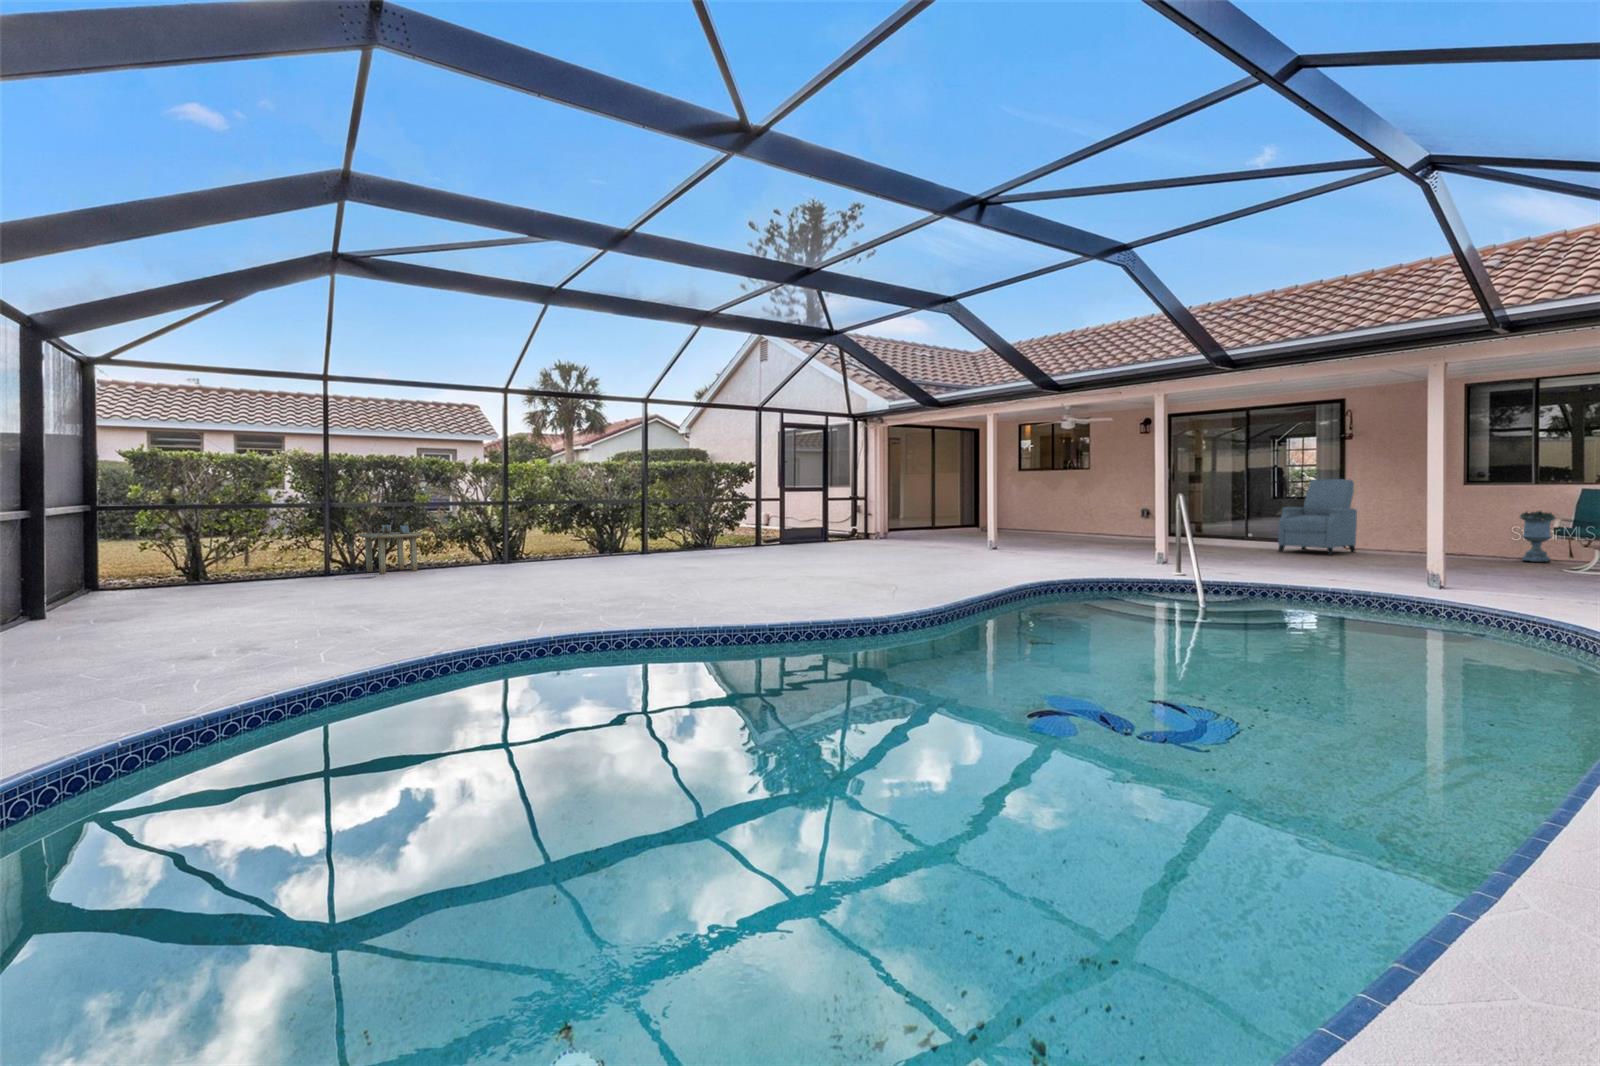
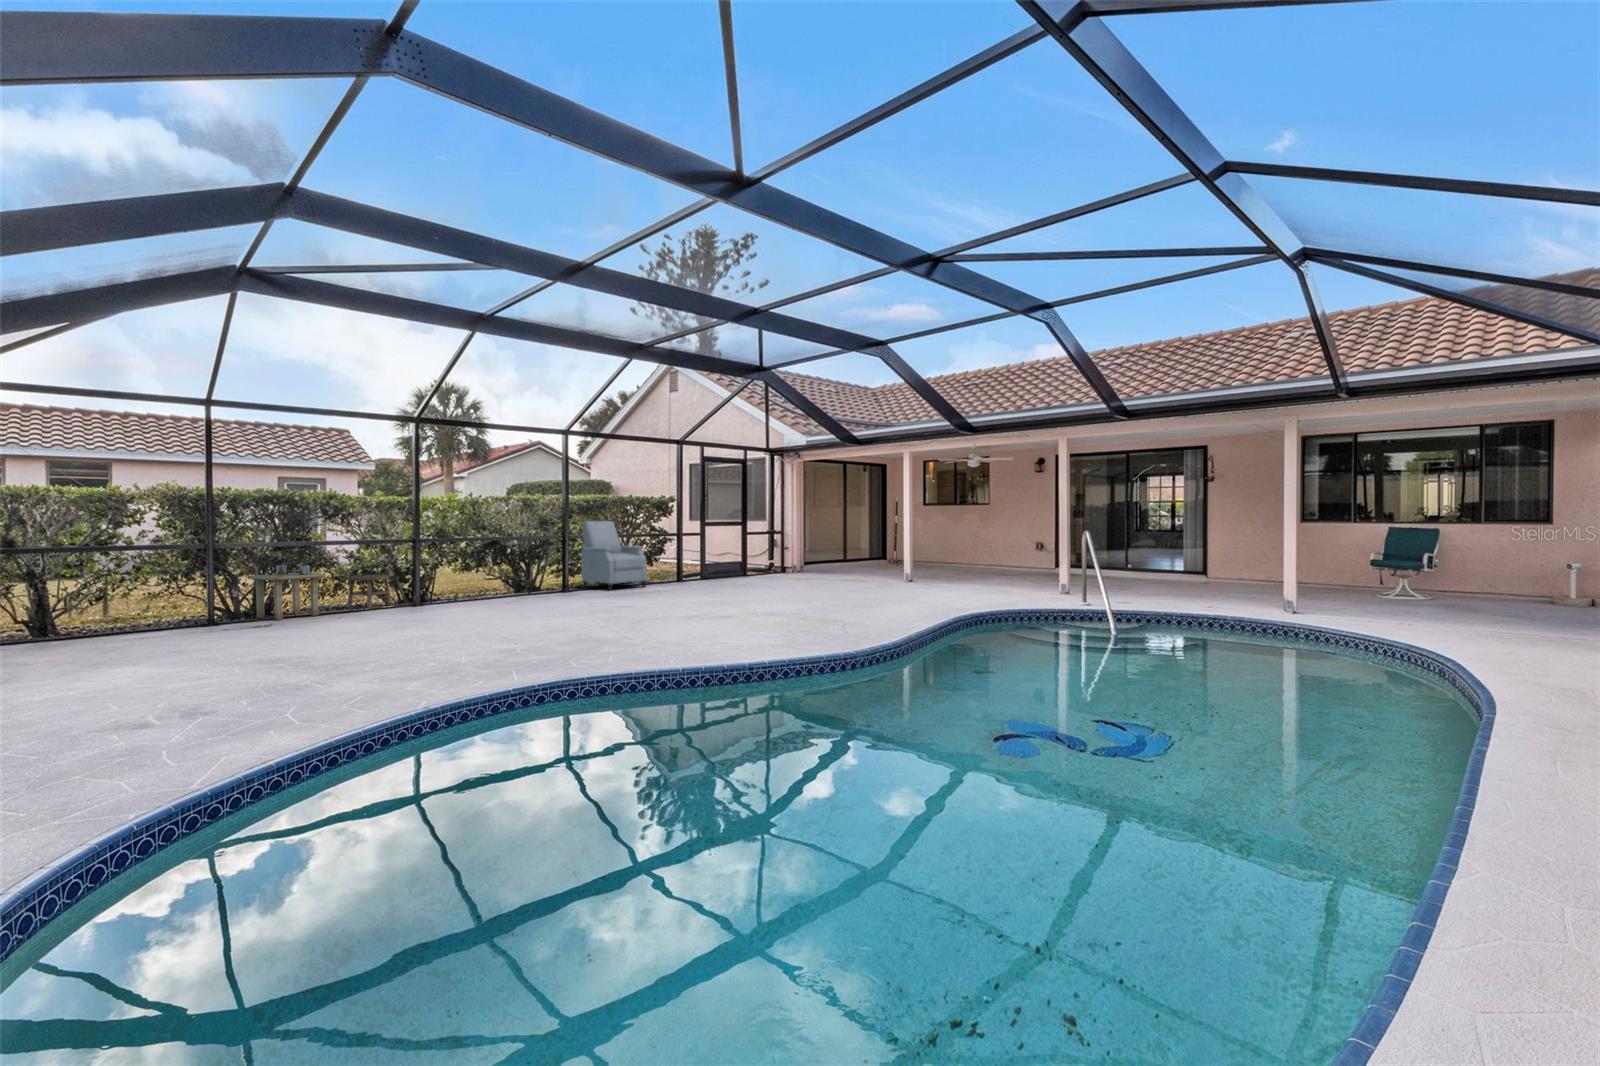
chair: present [1278,479,1357,555] -> present [581,521,646,590]
planter: present [1520,511,1556,562] -> none [1345,541,1375,585]
stool: none [446,535,484,566] -> present [347,575,392,608]

